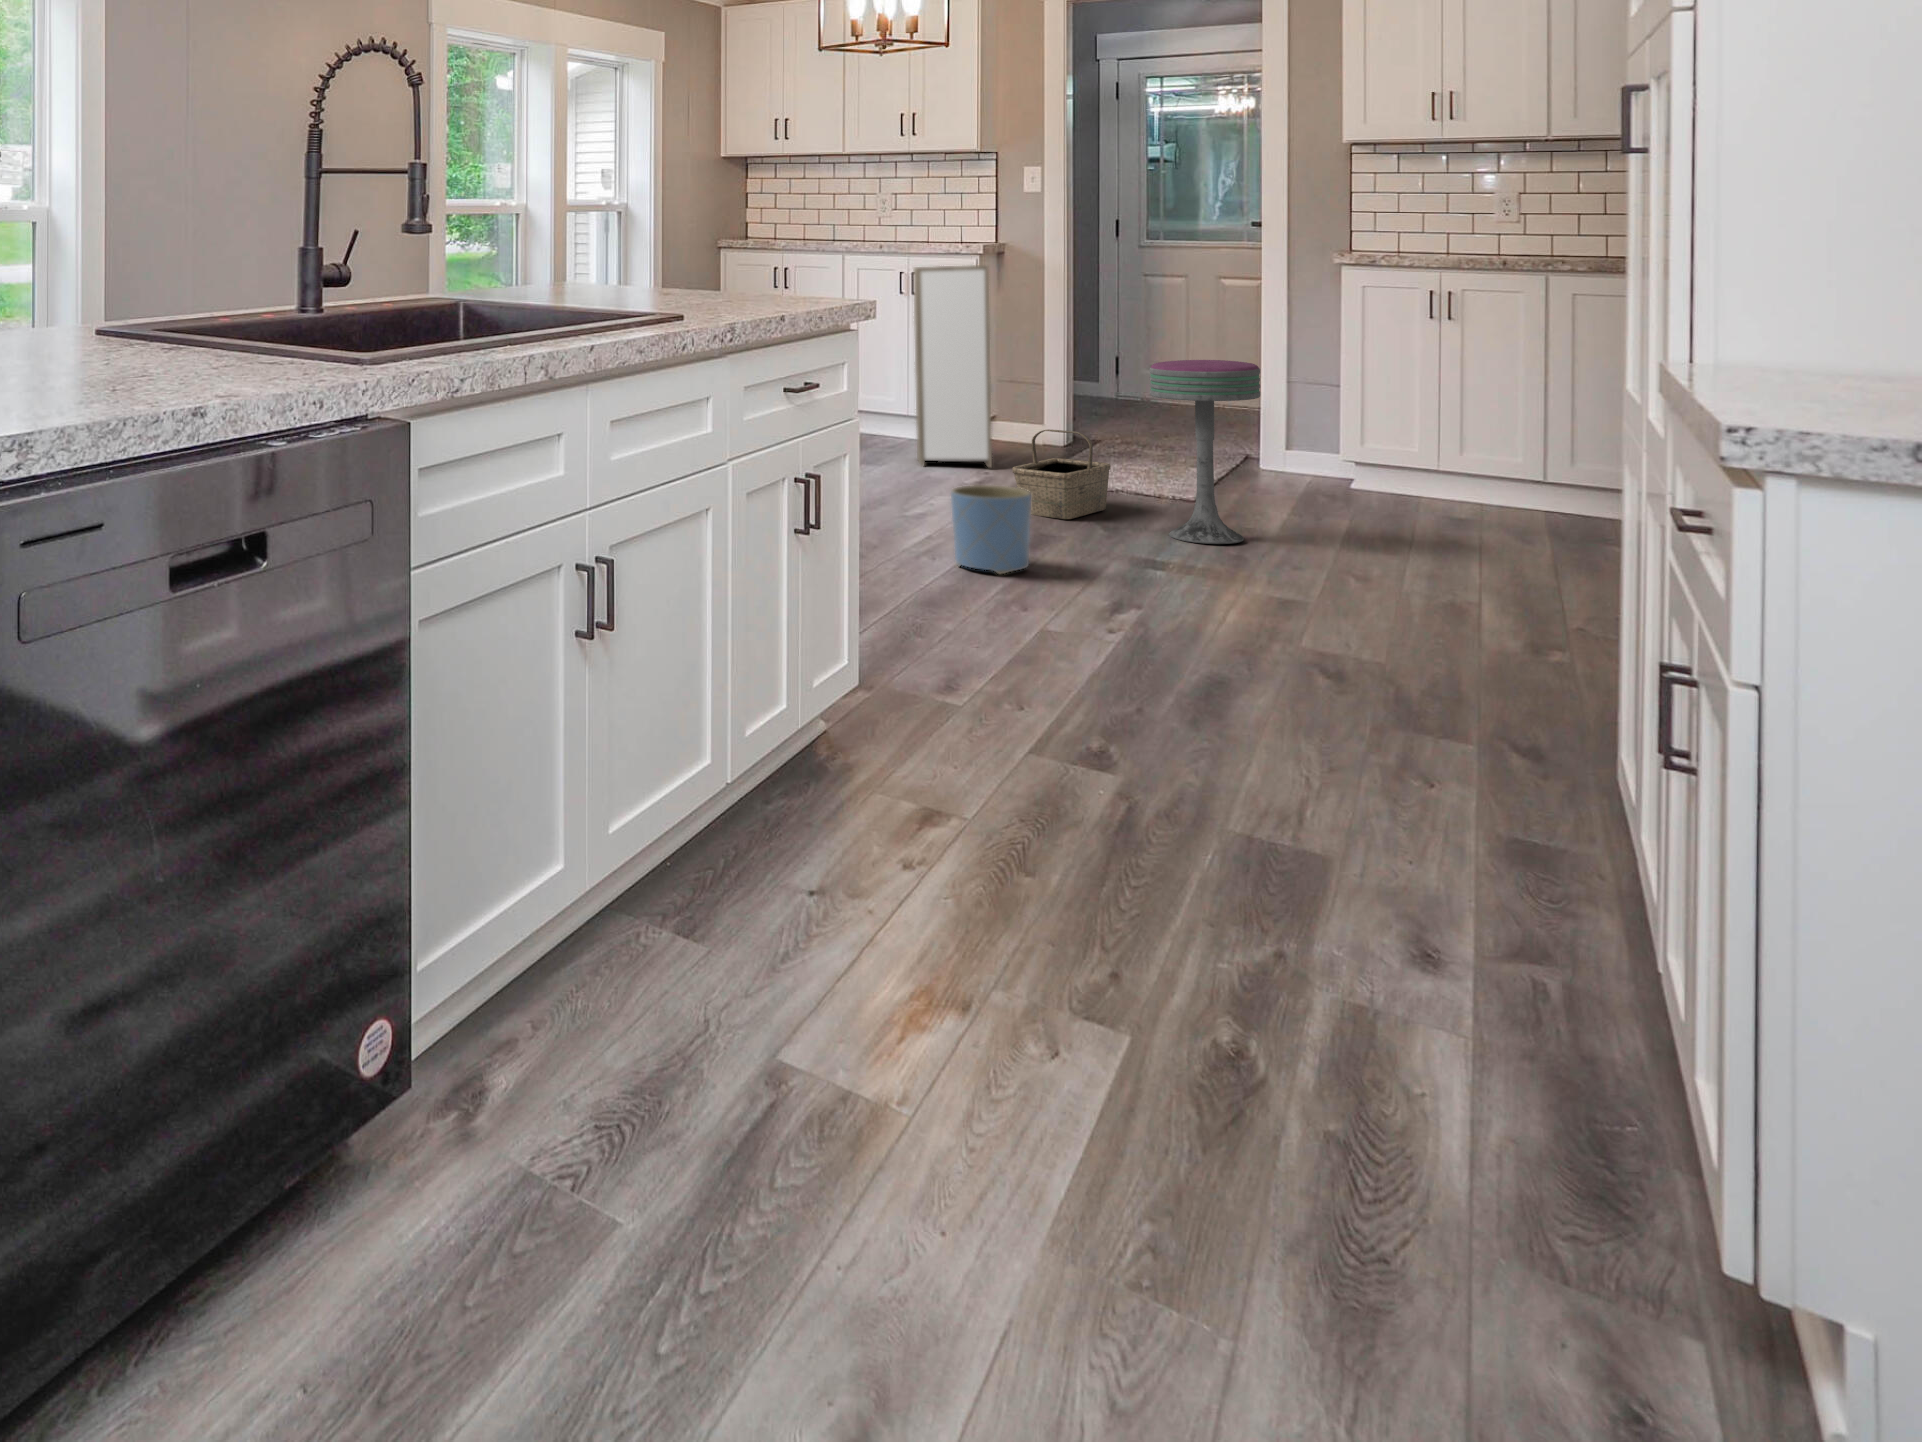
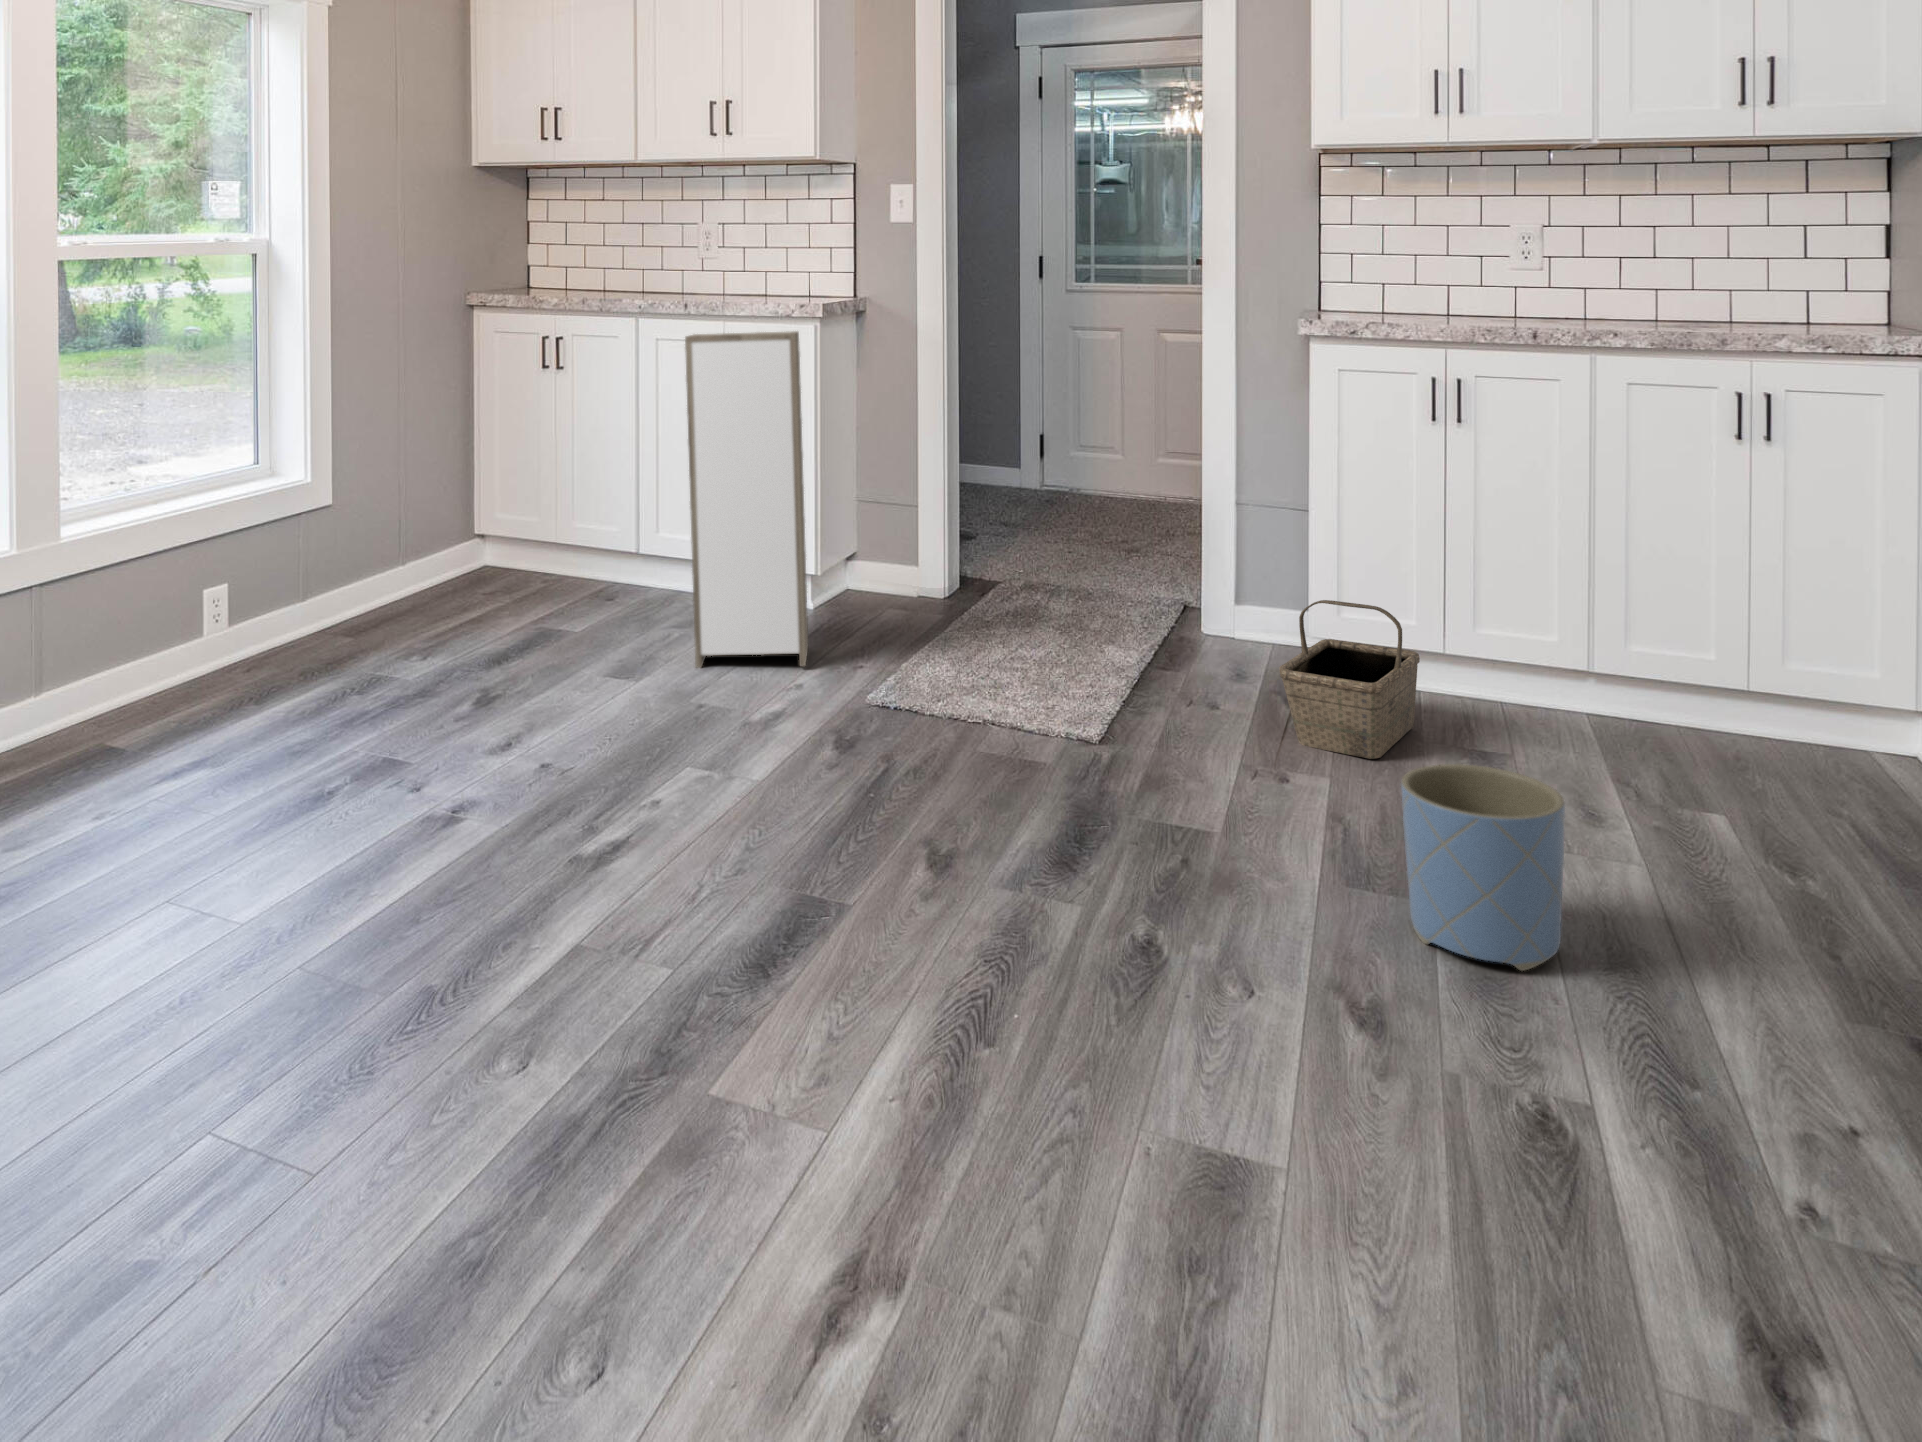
bar stool: present [1149,360,1260,544] -> none [989,519,1180,897]
basket: present [1012,429,1111,519] -> present [1279,600,1420,759]
planter: present [951,485,1031,574] -> present [1401,764,1565,971]

